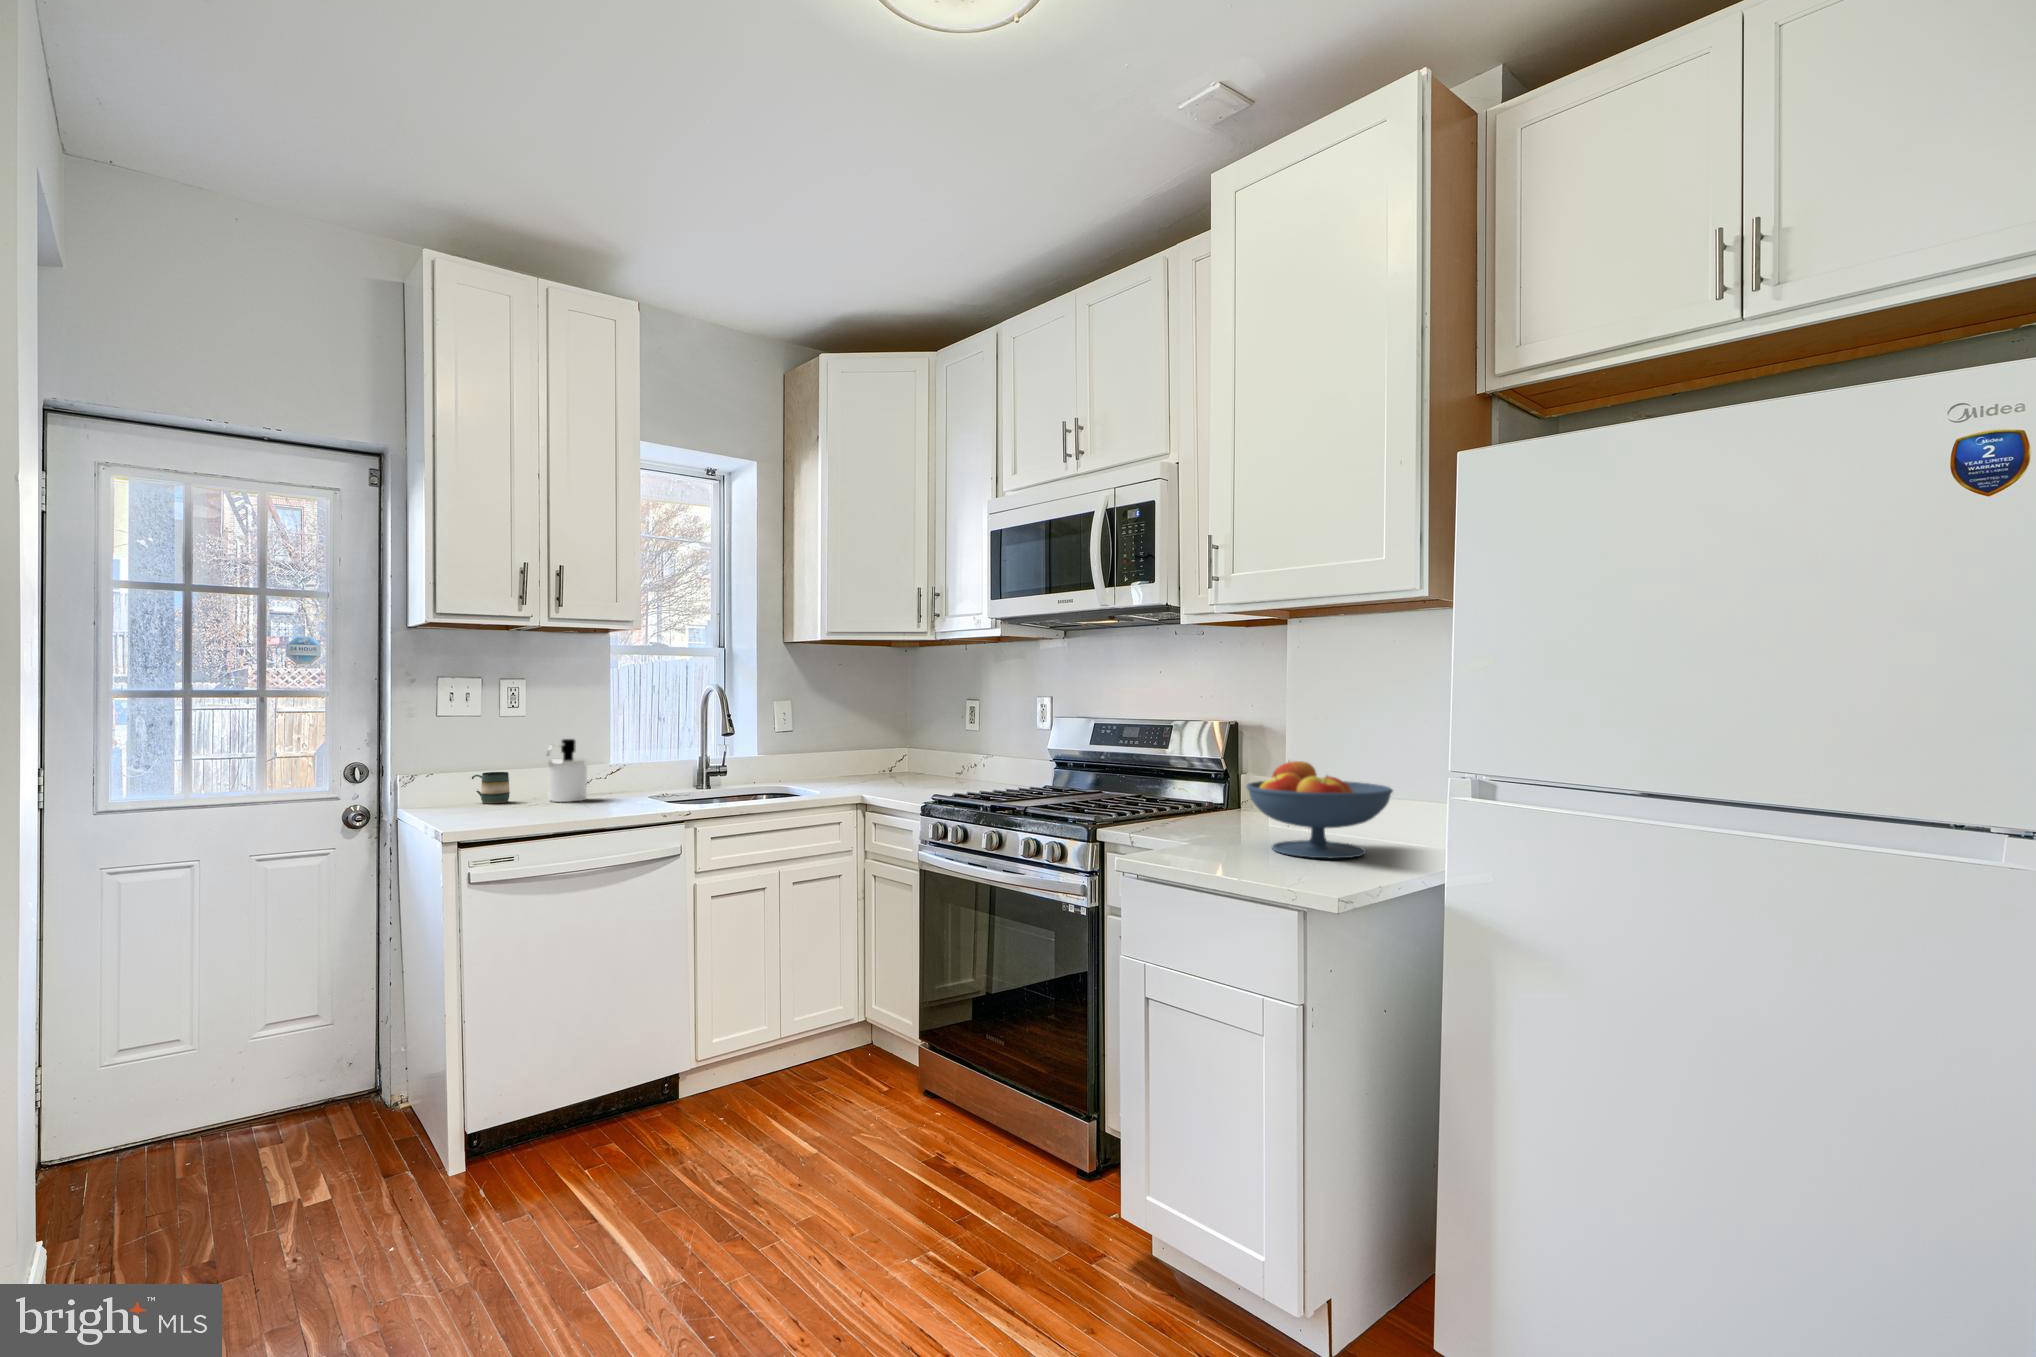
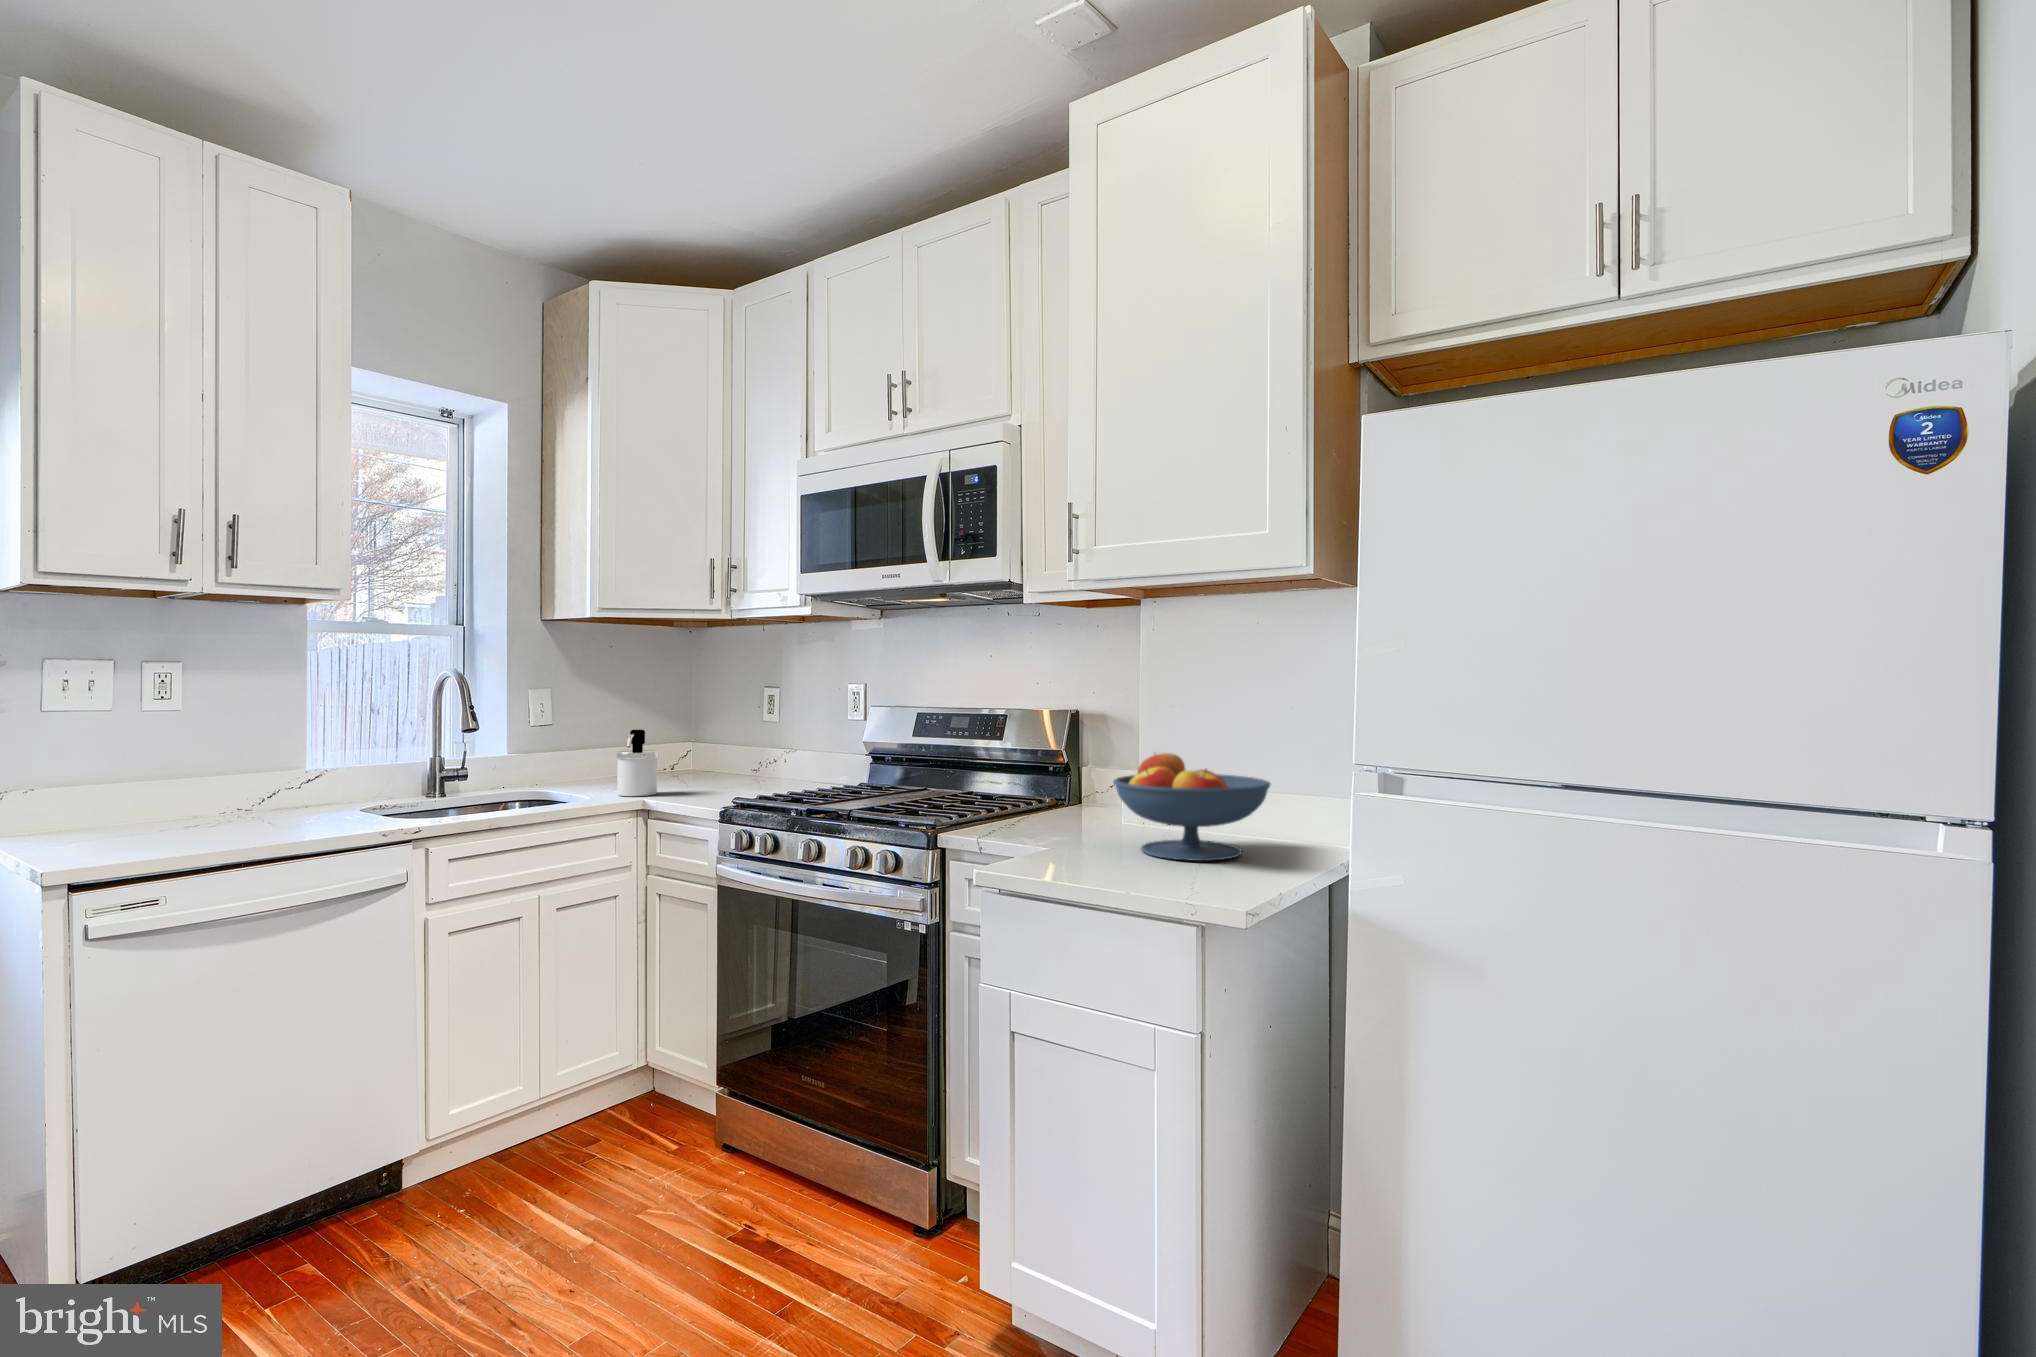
soap dispenser: present [547,739,589,802] -> present [616,730,659,796]
mug: present [472,772,510,803] -> none [93,785,155,827]

